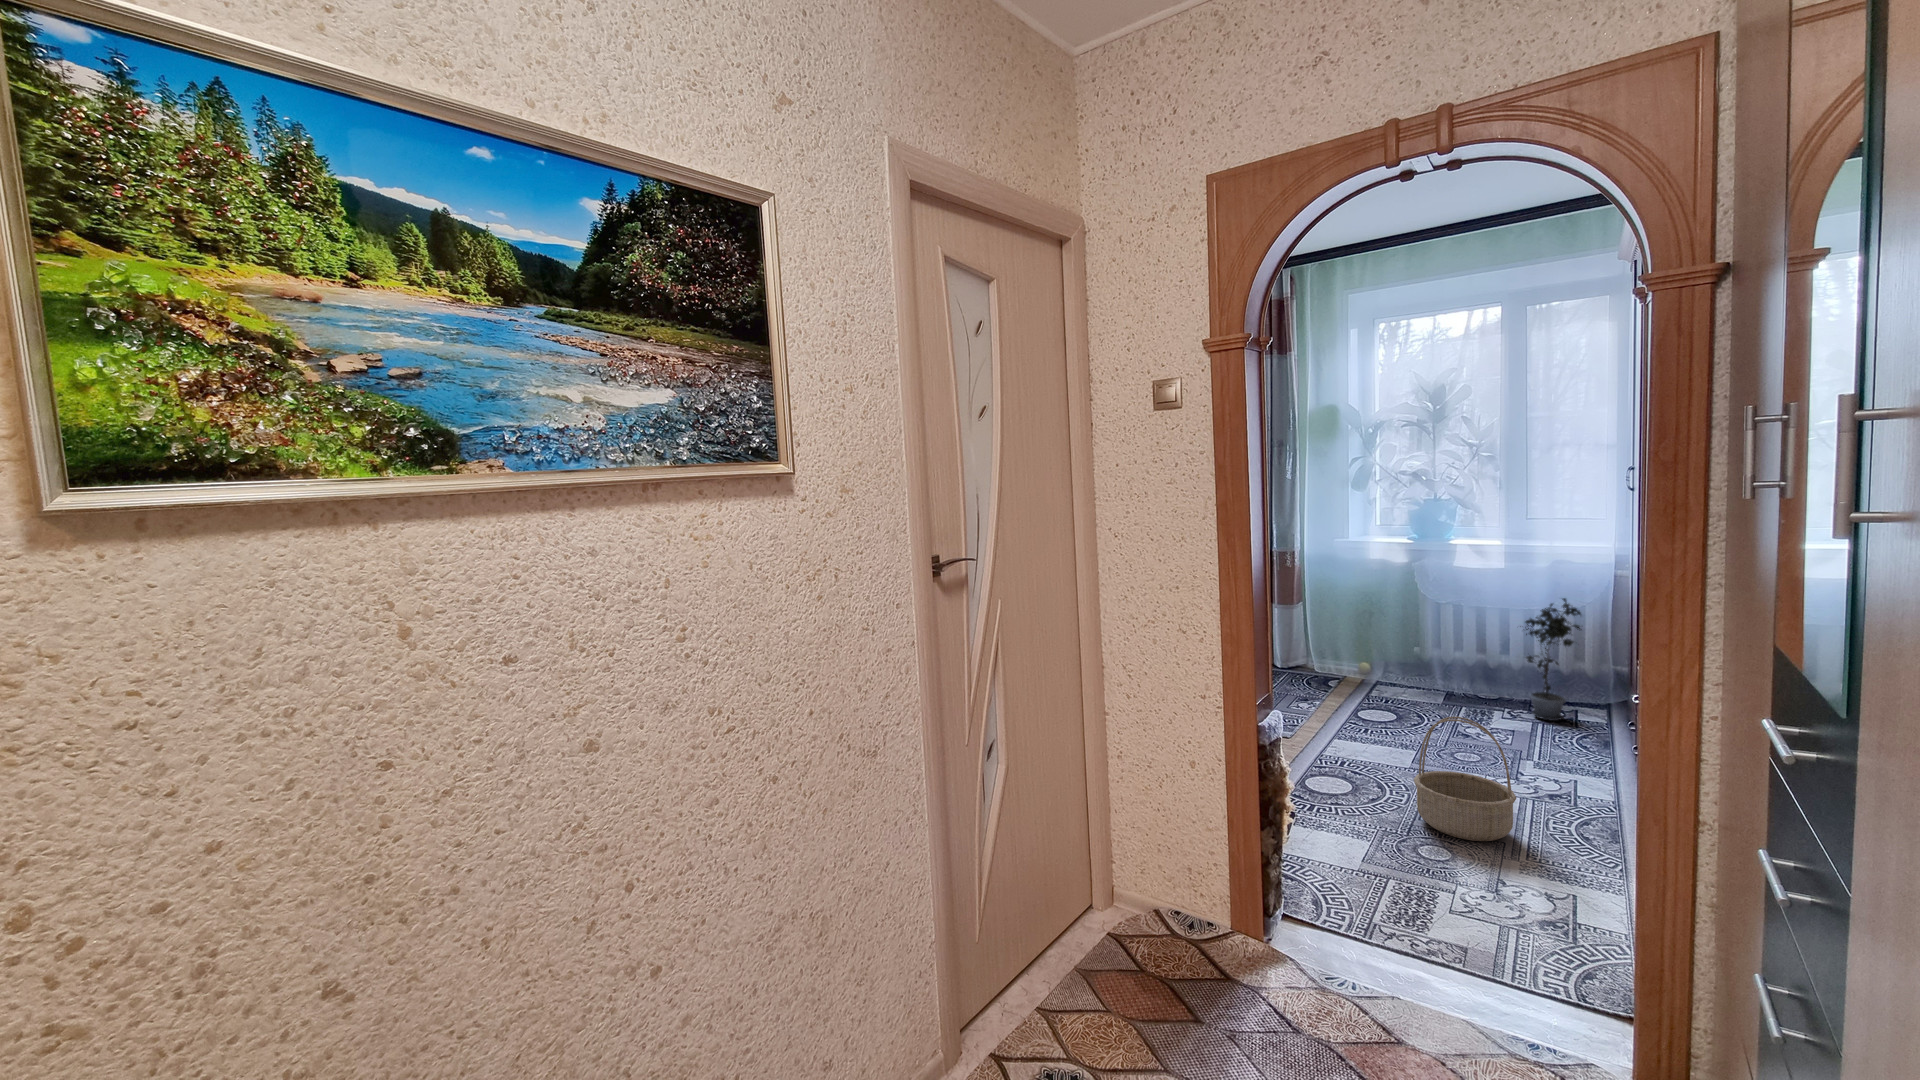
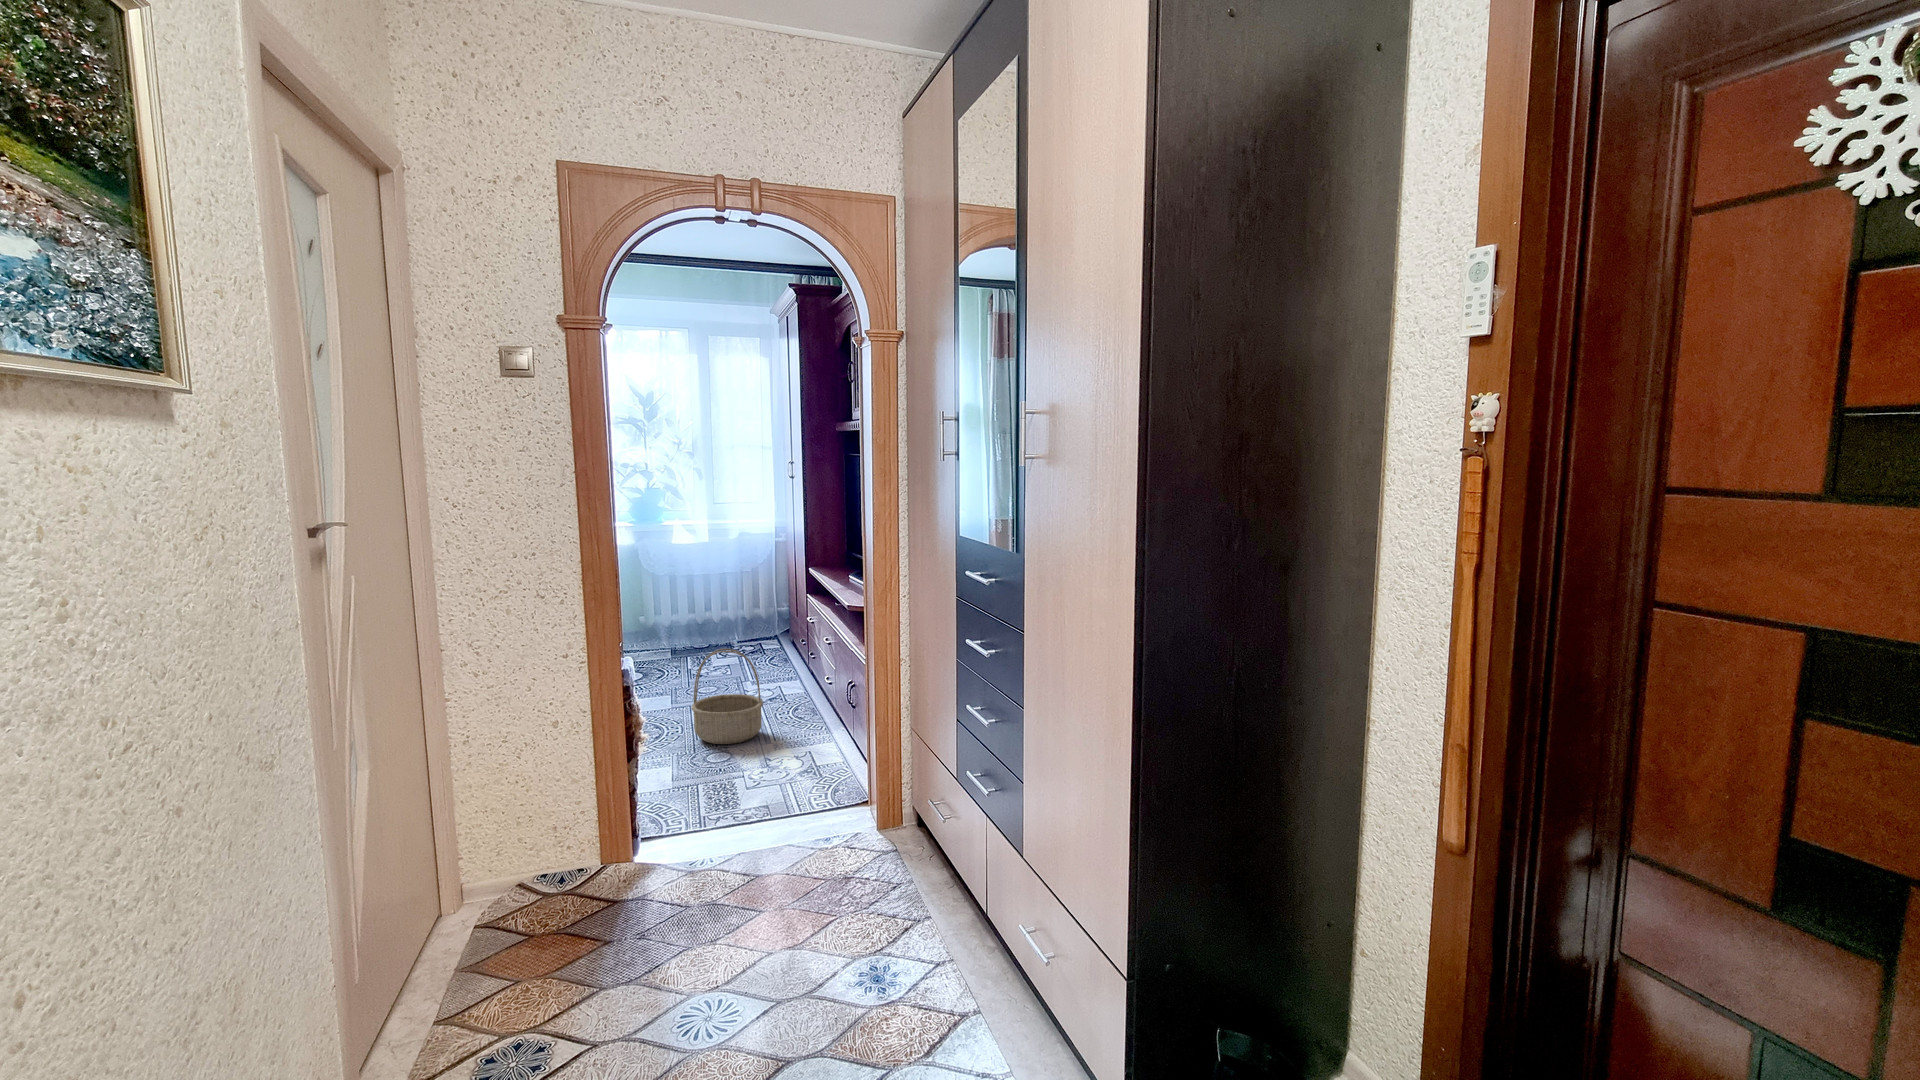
potted plant: present [1520,598,1582,721] -> none [723,556,767,653]

